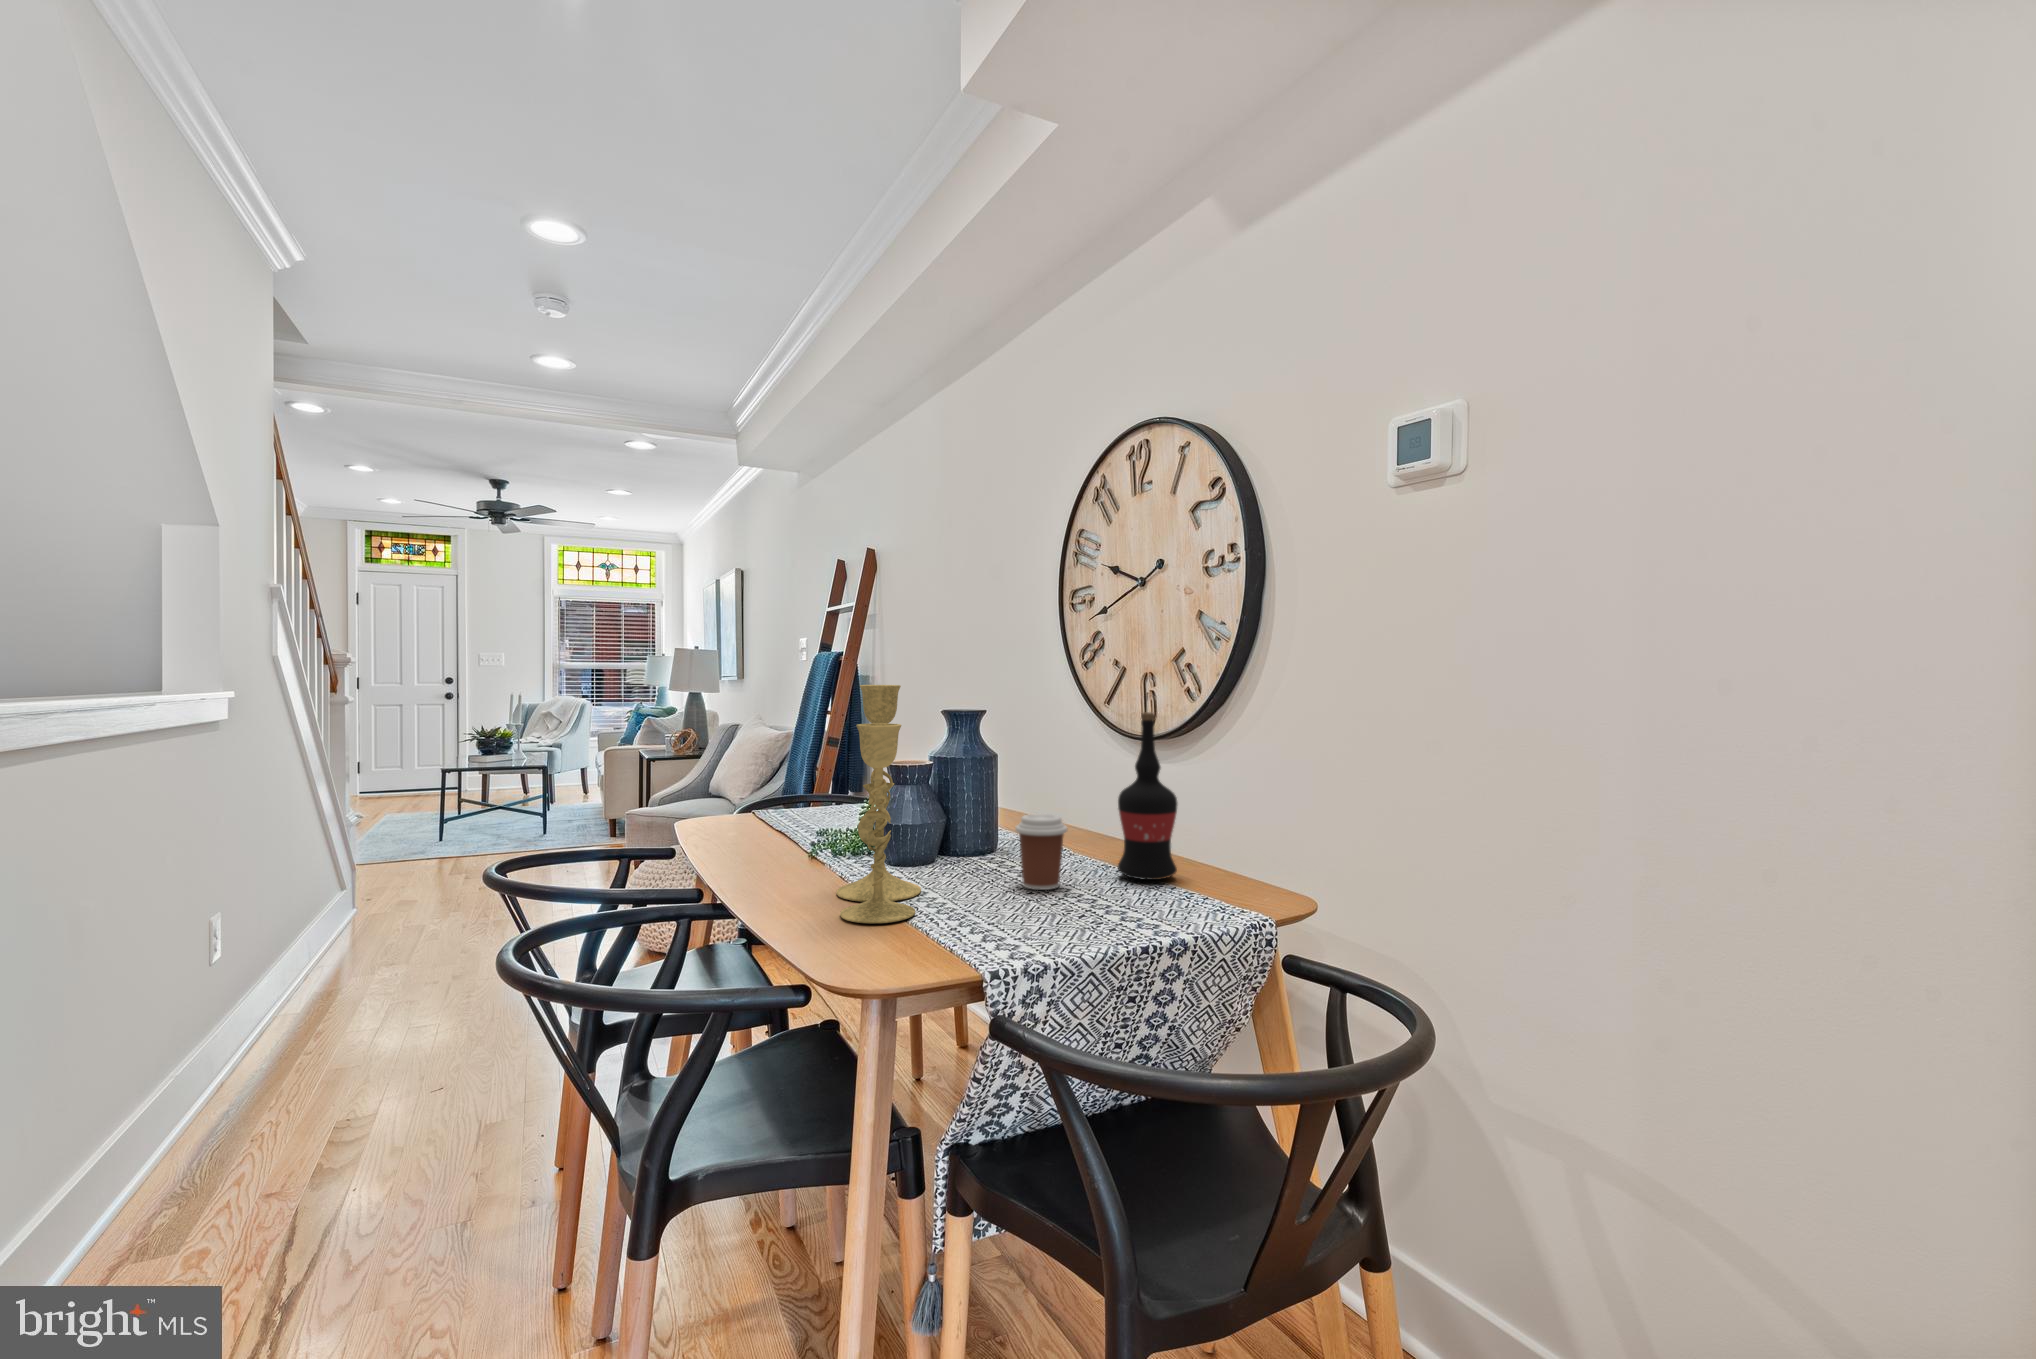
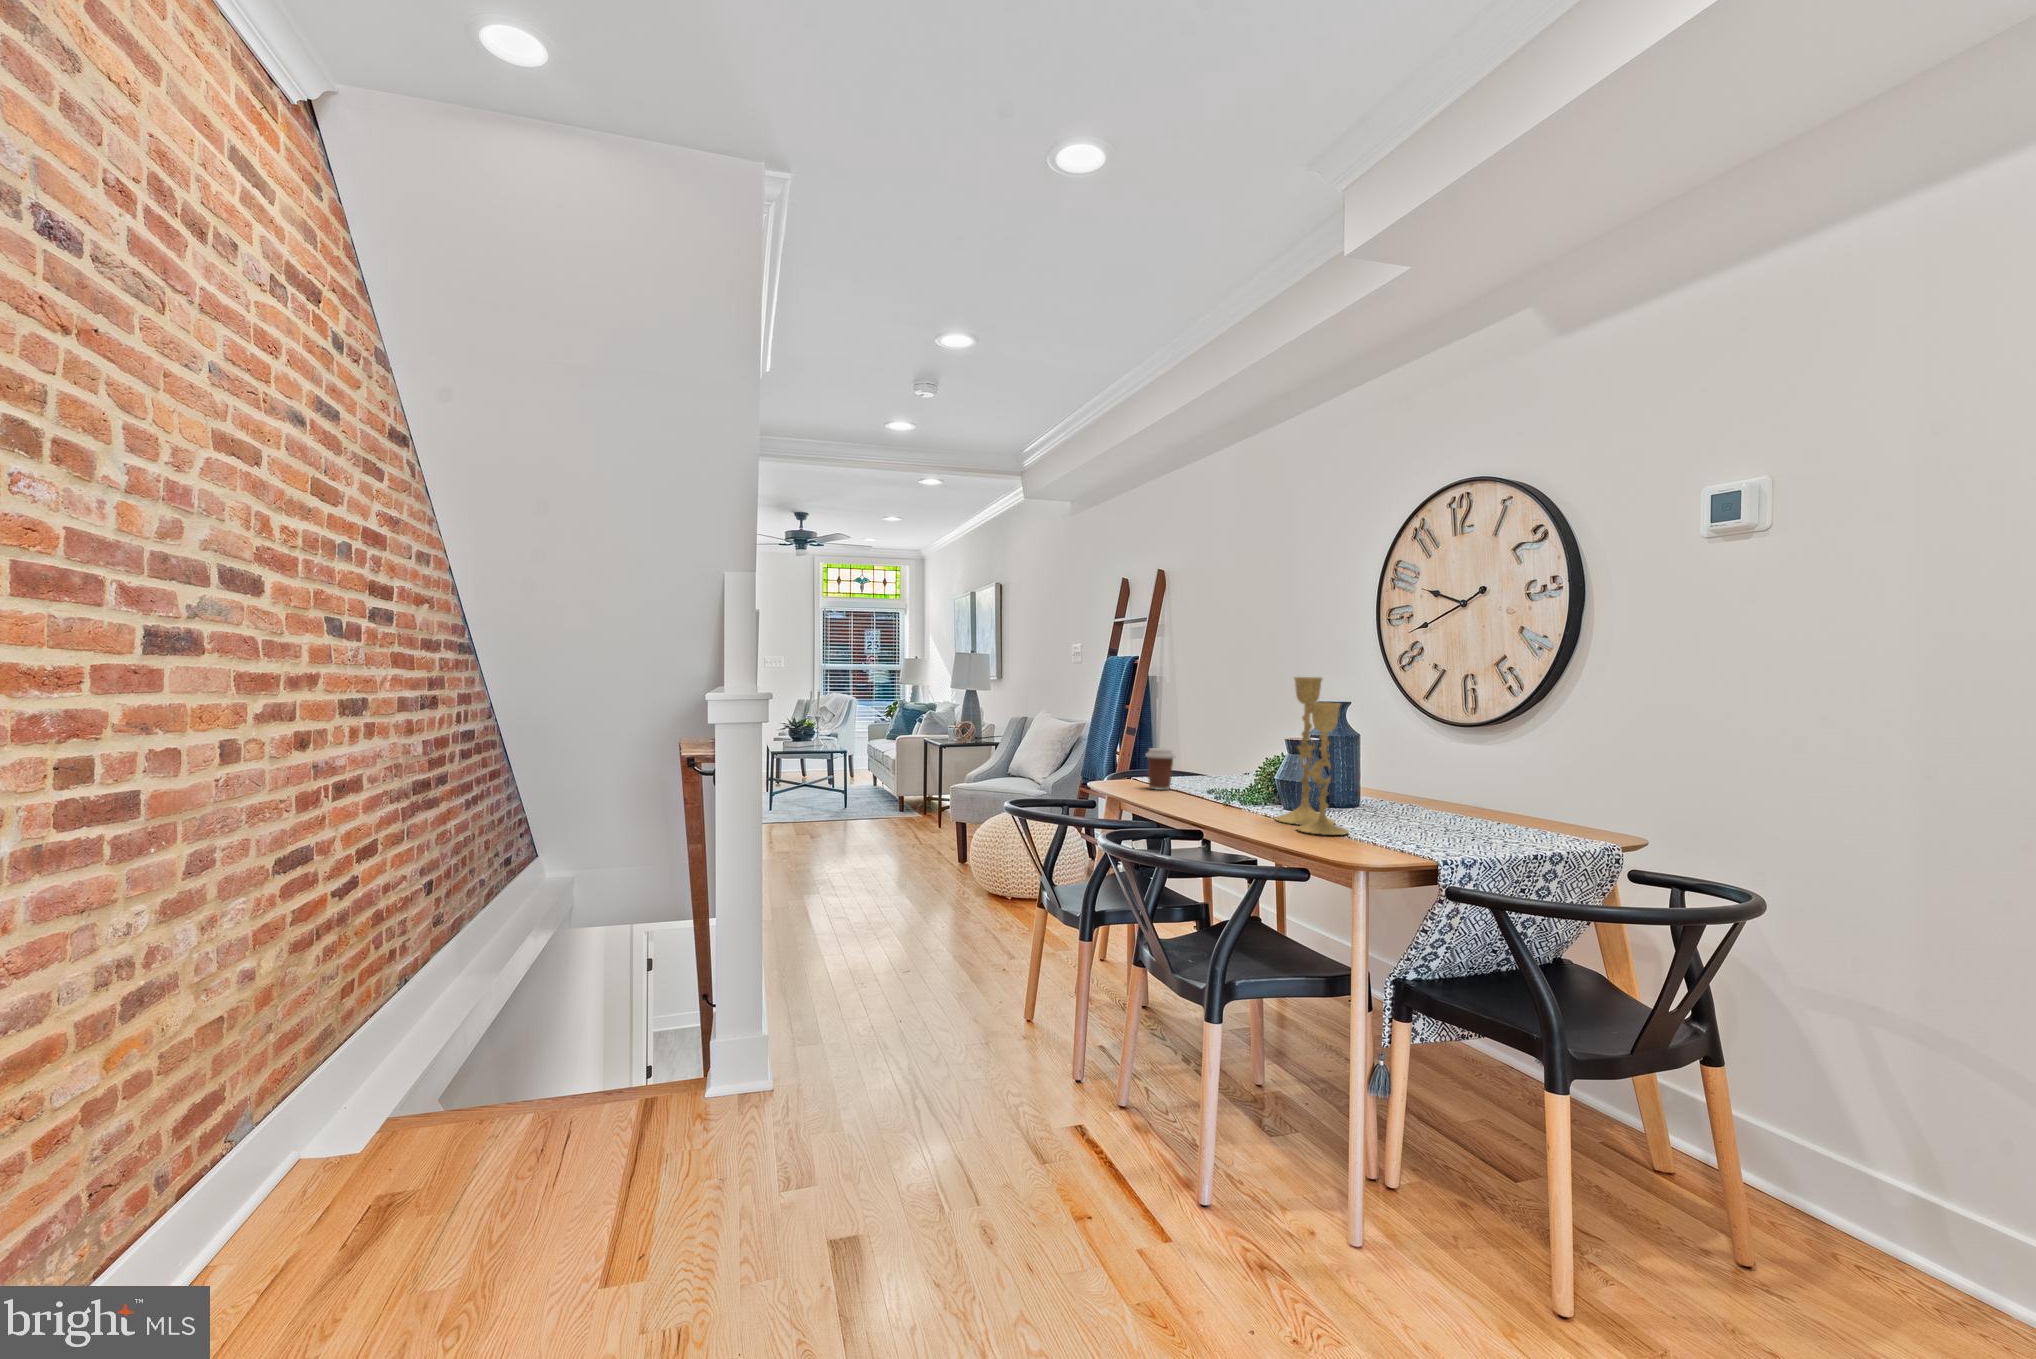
wine bottle: present [1118,712,1177,880] -> none [1472,702,1523,825]
coffee cup: present [1015,814,1067,890] -> present [1146,748,1175,790]

